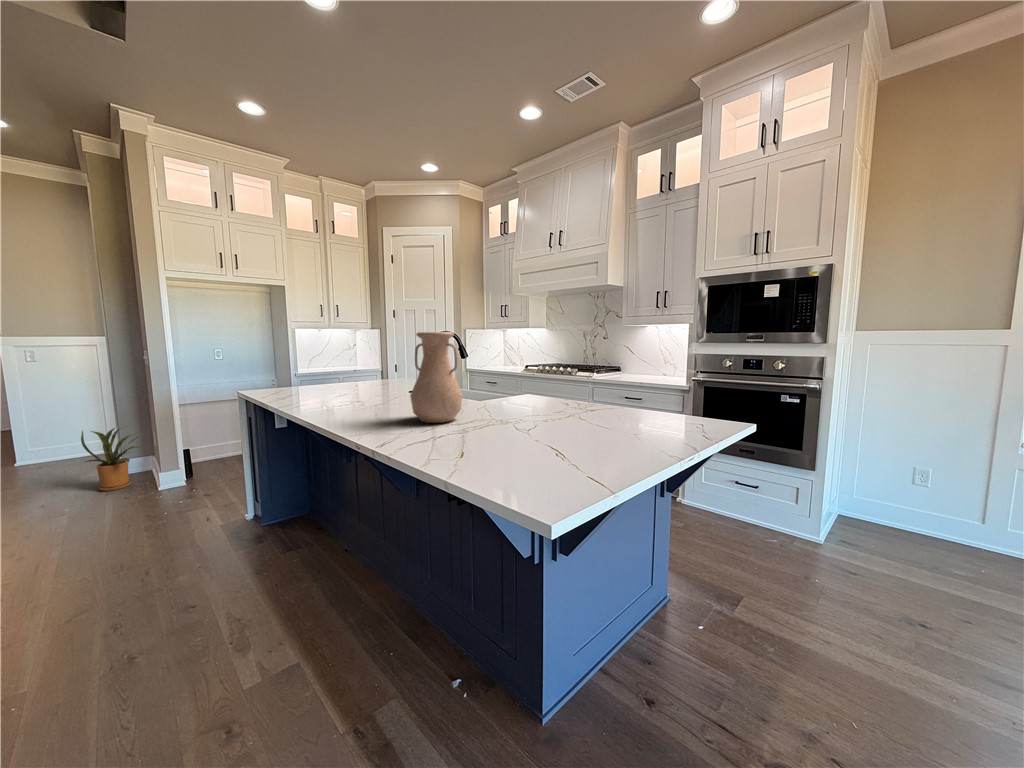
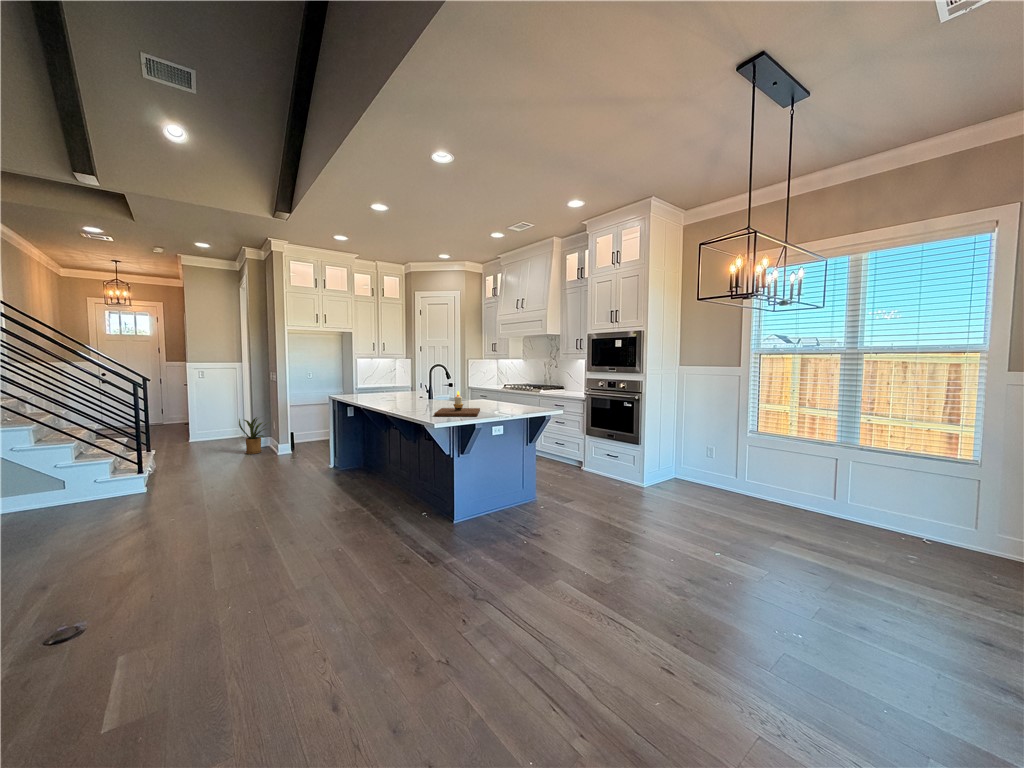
vase: present [410,332,463,423] -> none [412,367,436,407]
candle: none [491,387,616,463] -> present [434,391,480,416]

